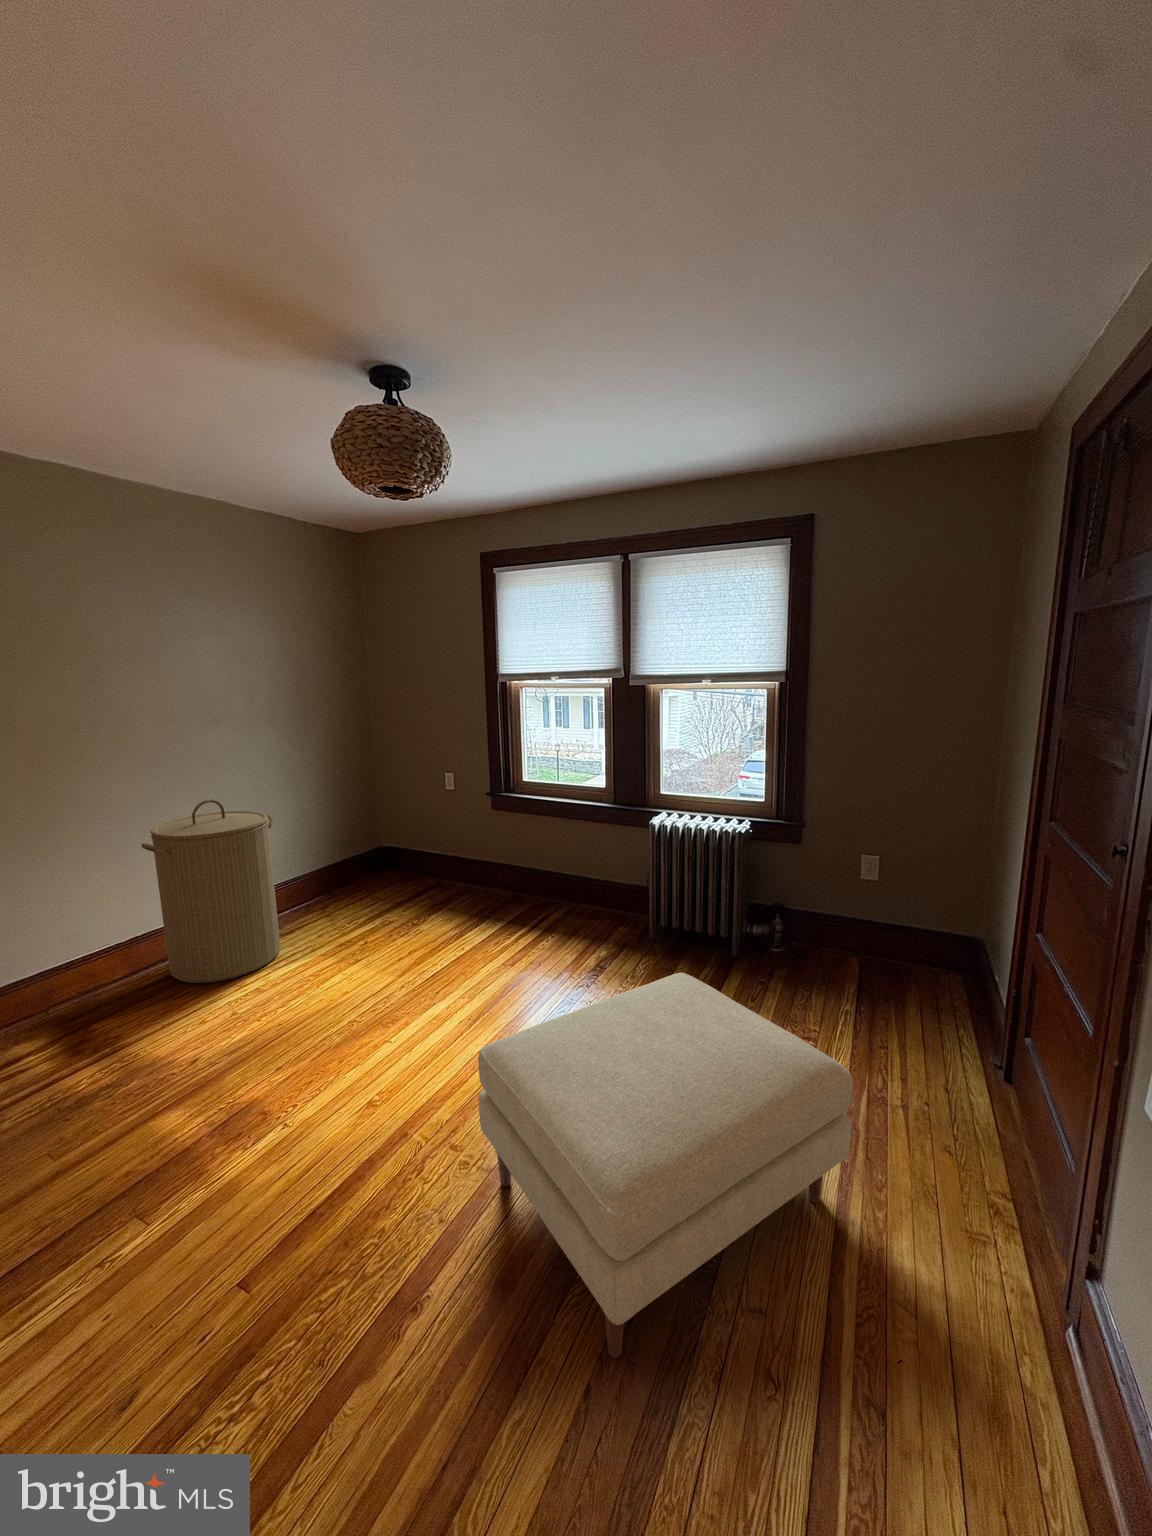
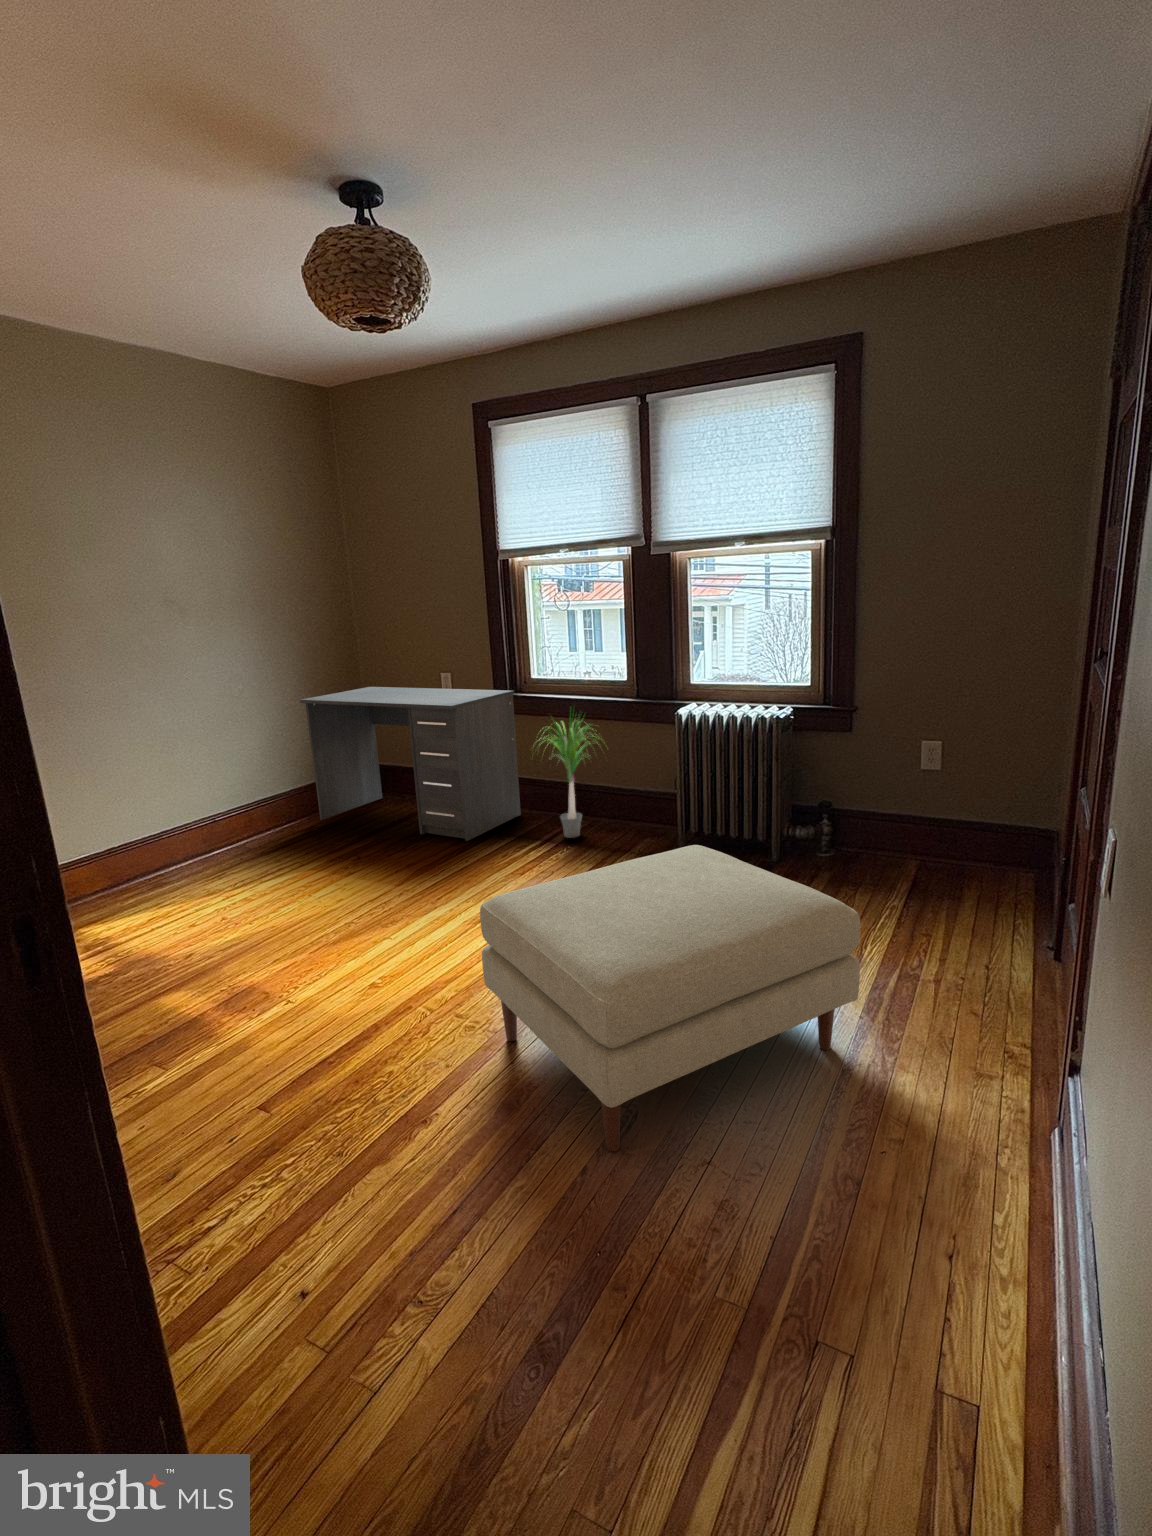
desk: none [318,779,510,927] -> present [300,687,521,841]
laundry hamper: present [141,799,280,983] -> none [117,697,268,894]
potted plant: none [517,805,595,925] -> present [539,721,593,838]

